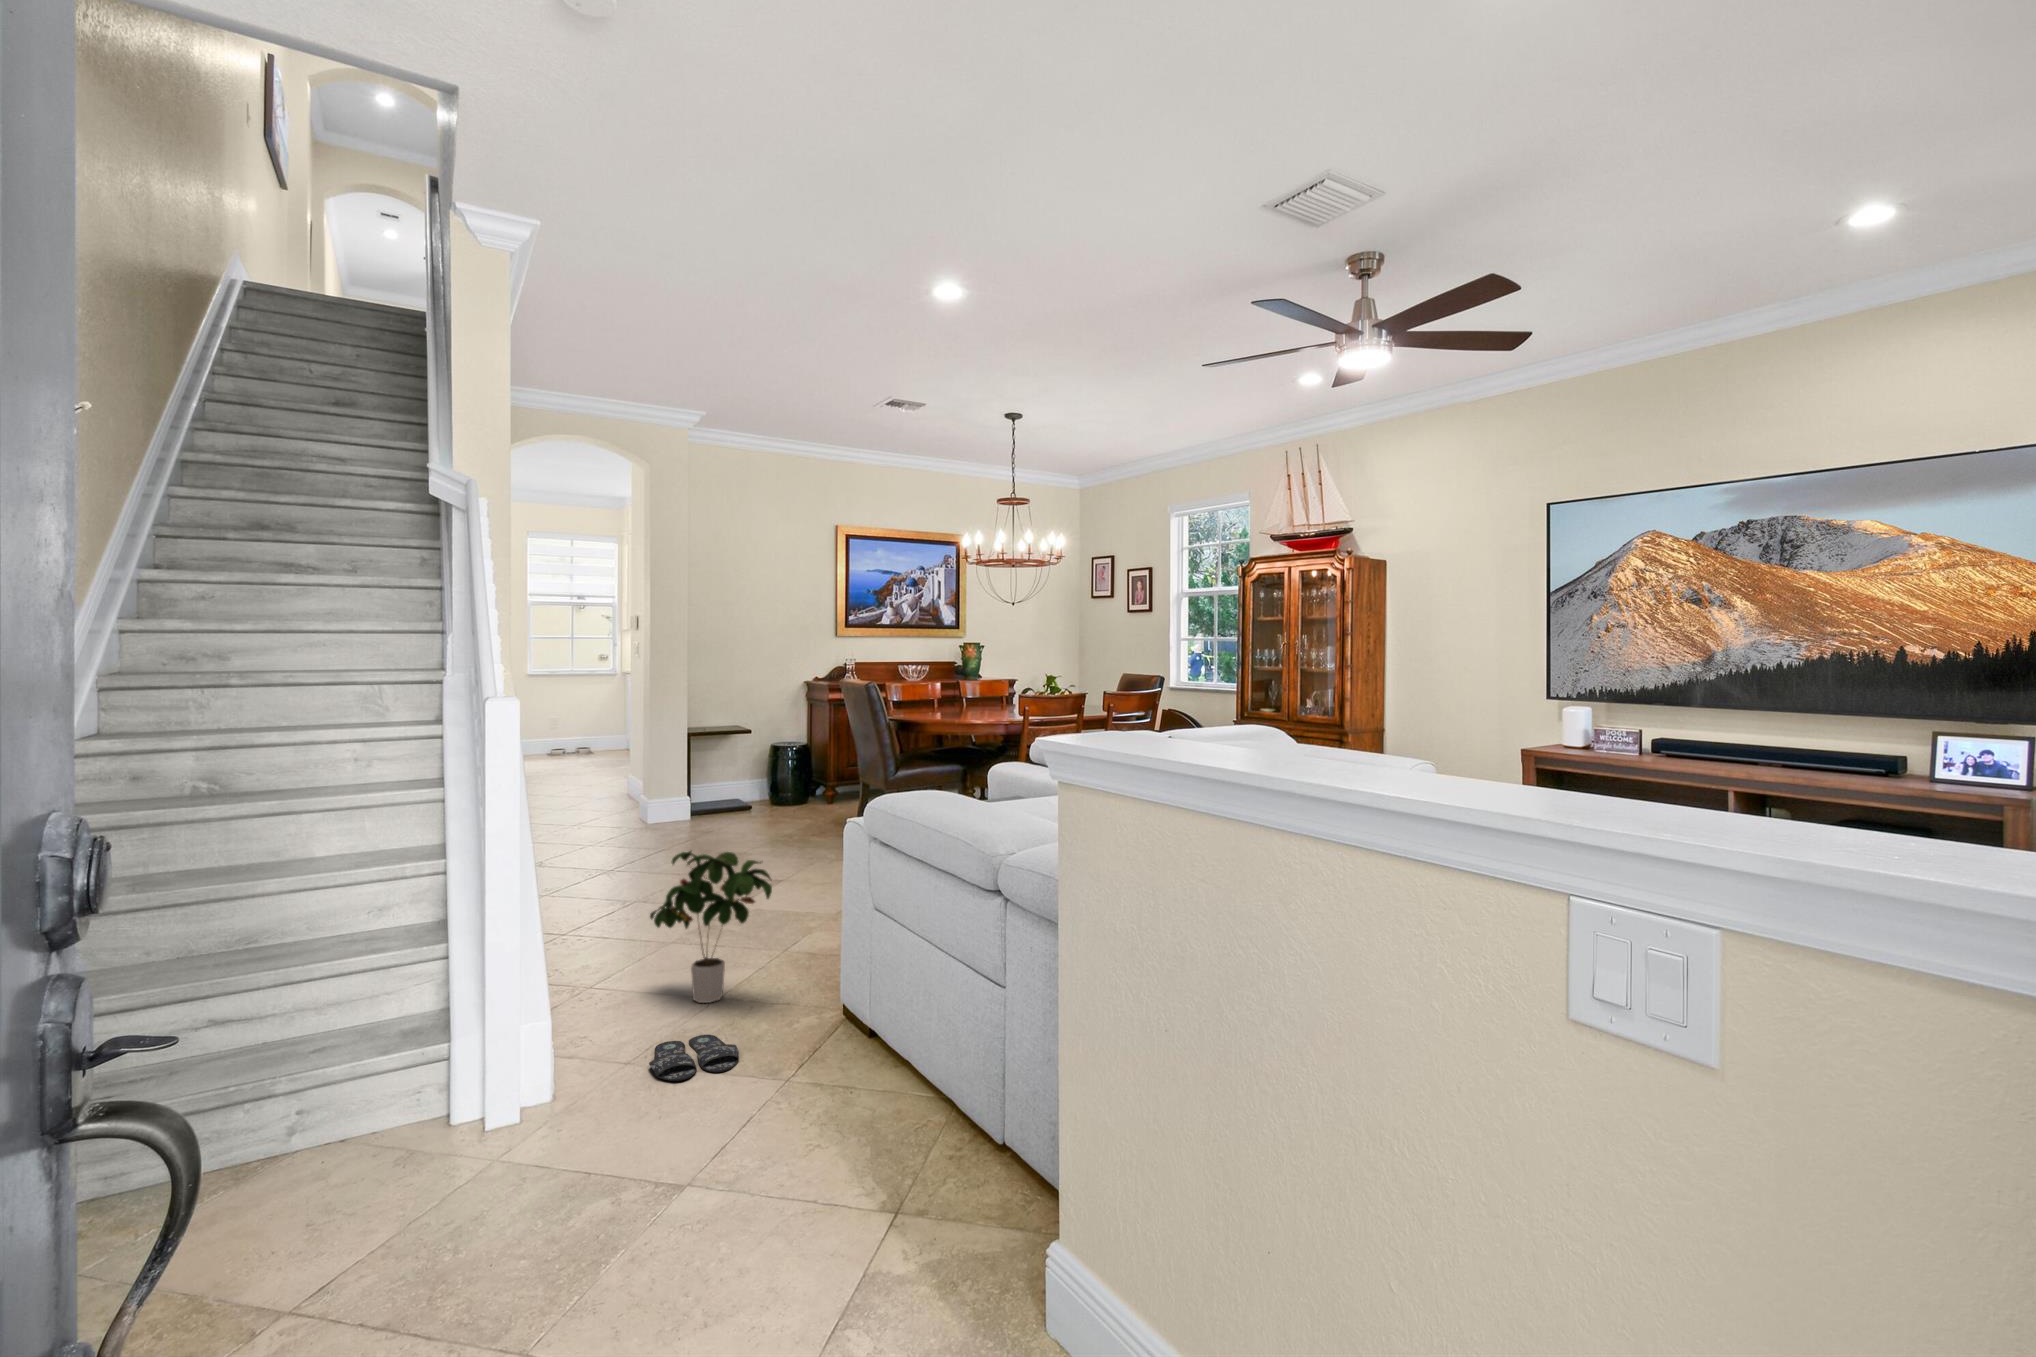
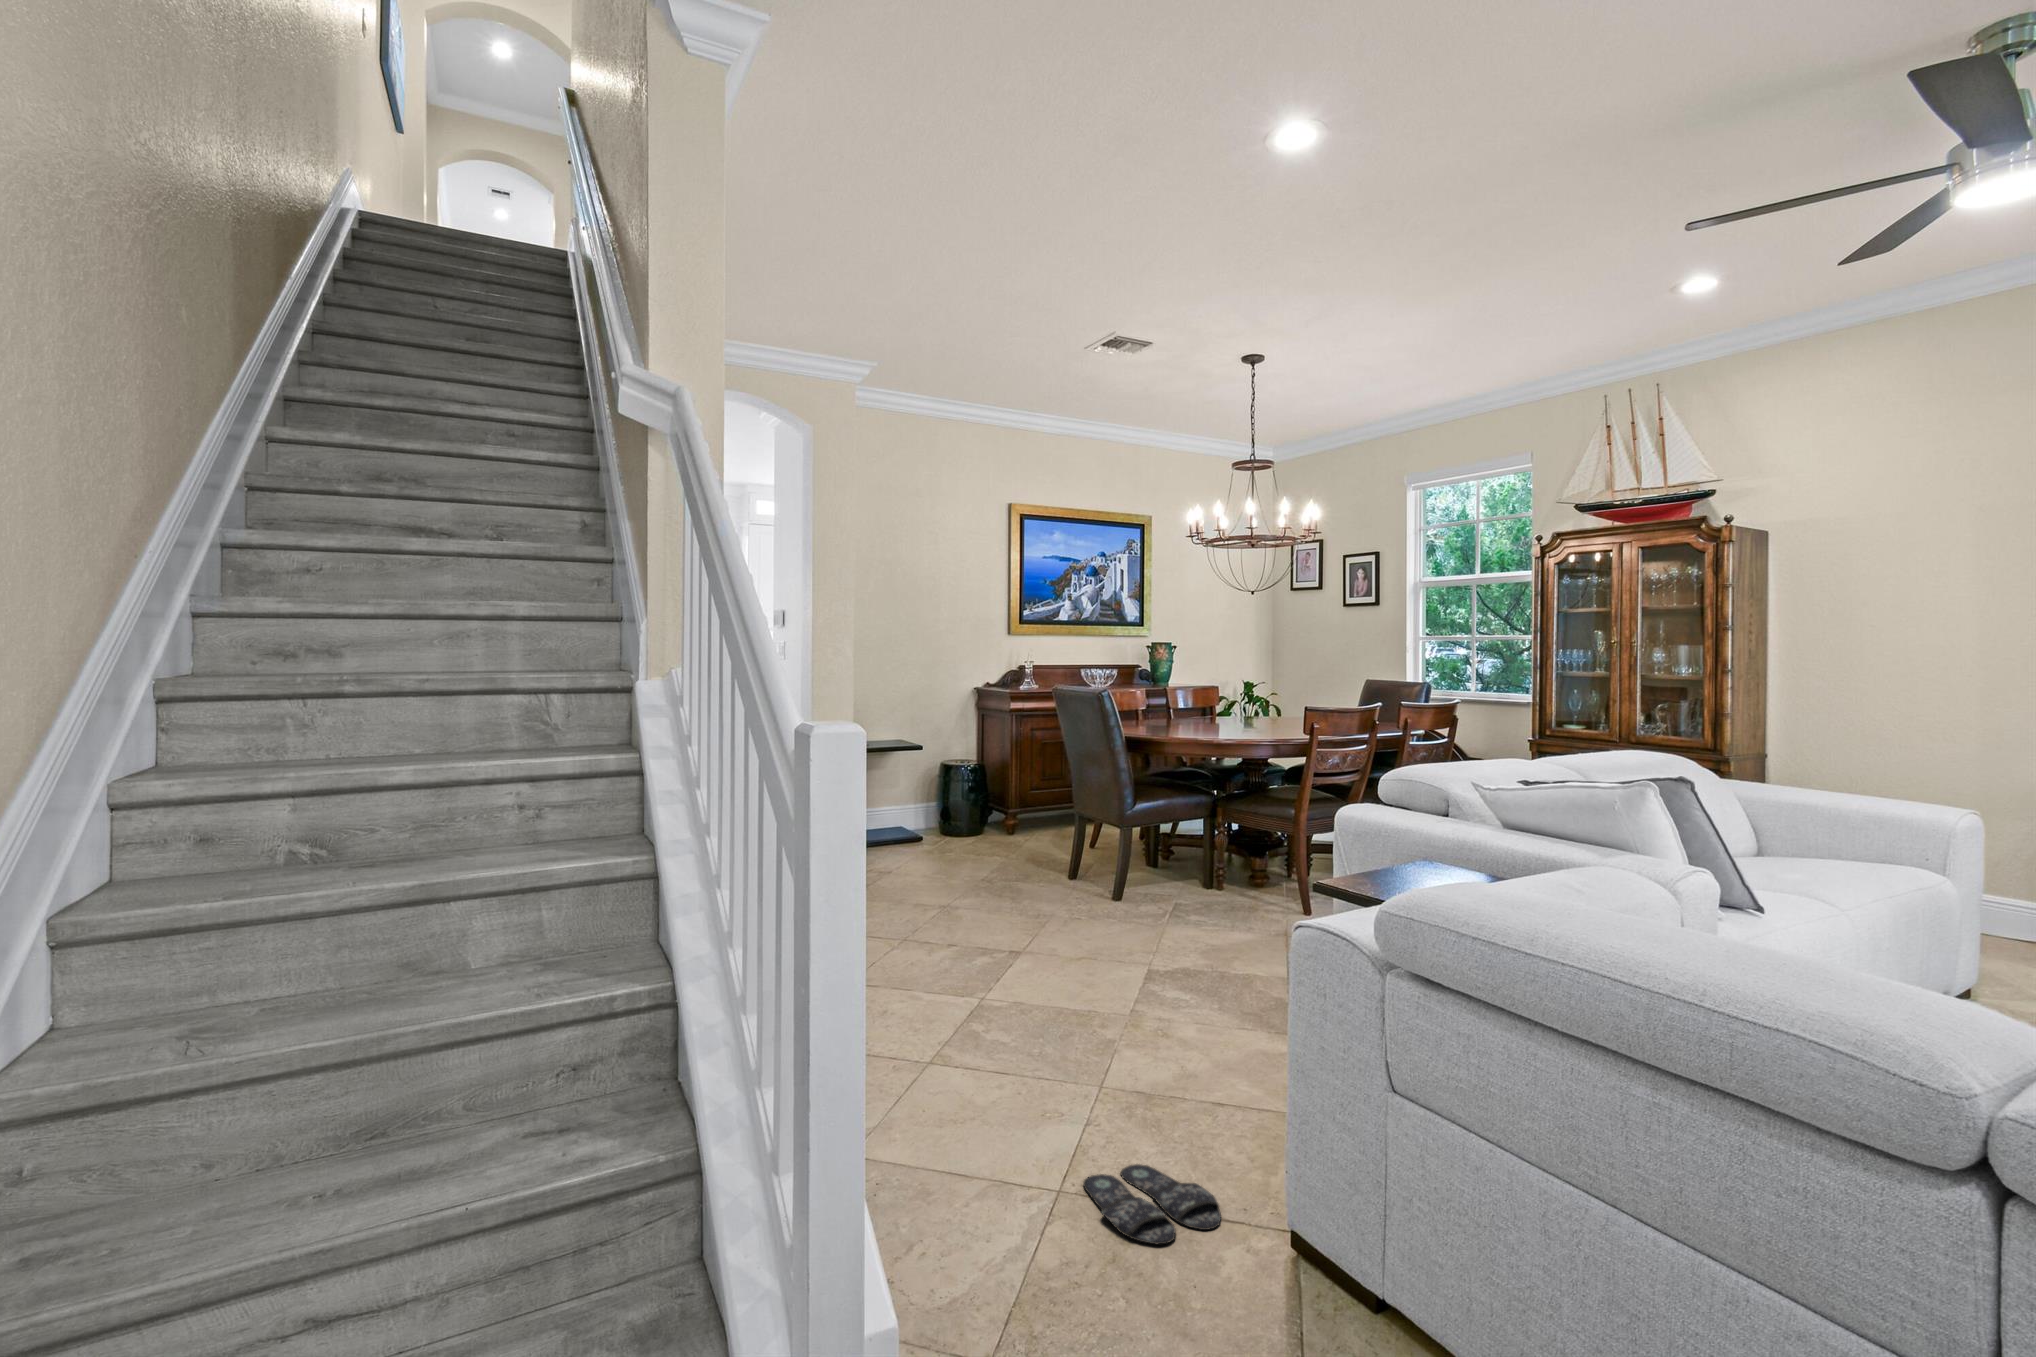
potted plant: present [650,851,772,1003] -> none [1001,902,1183,1112]

